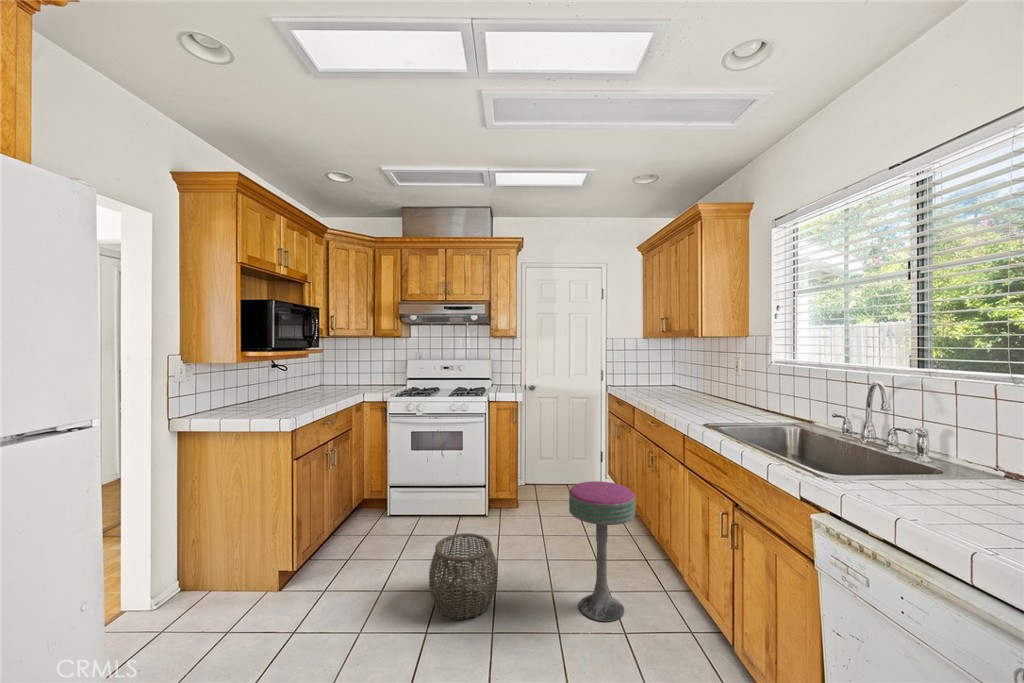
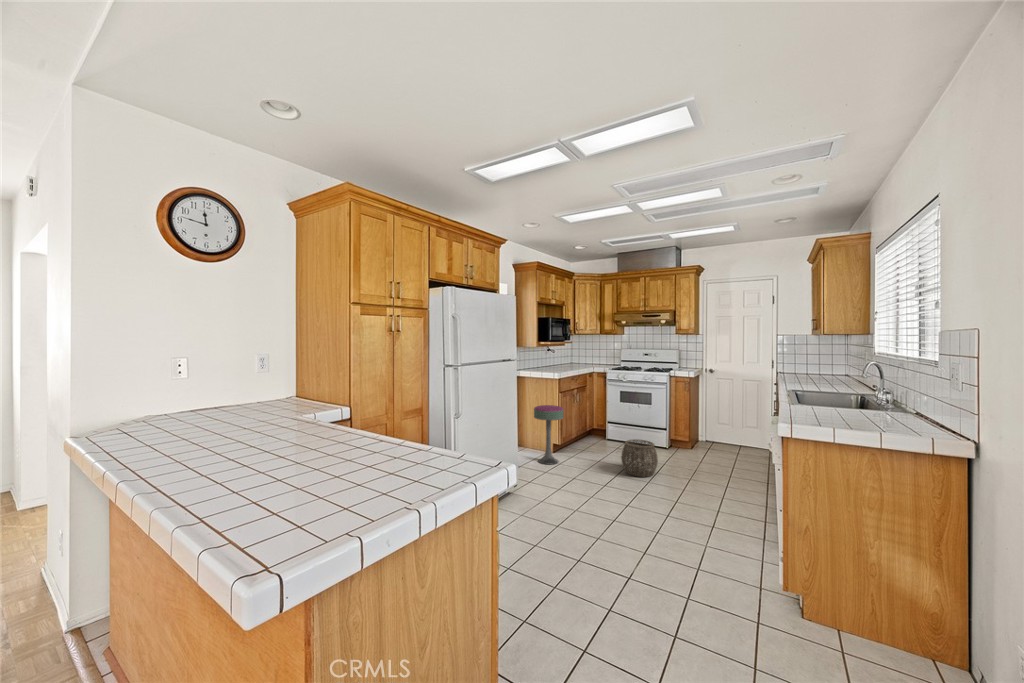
bar stool: present [569,481,635,622] -> present [534,405,564,465]

